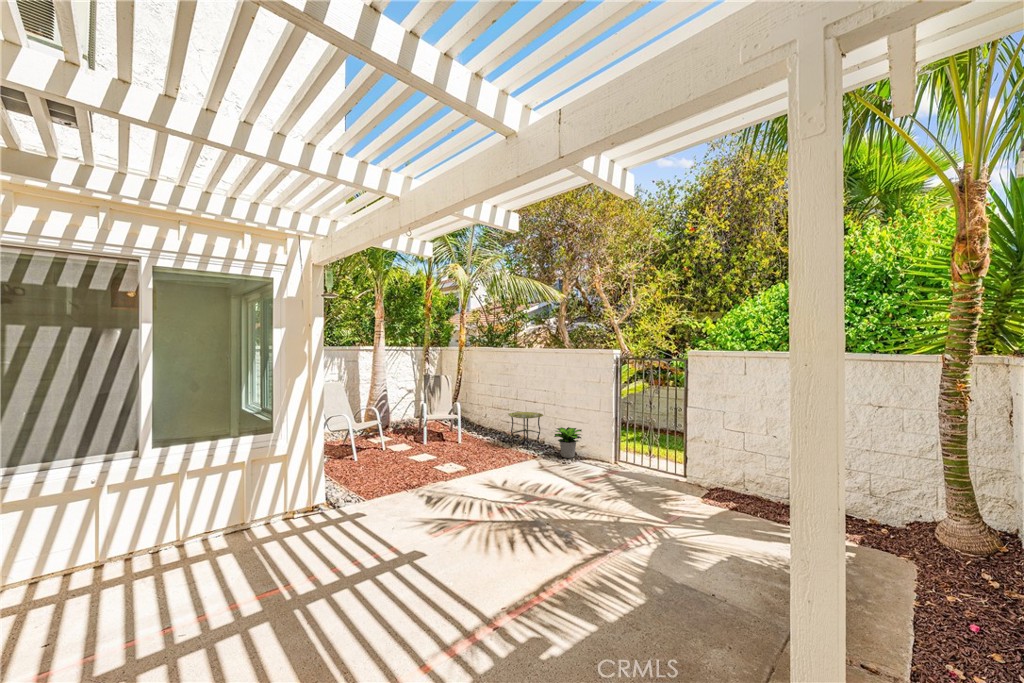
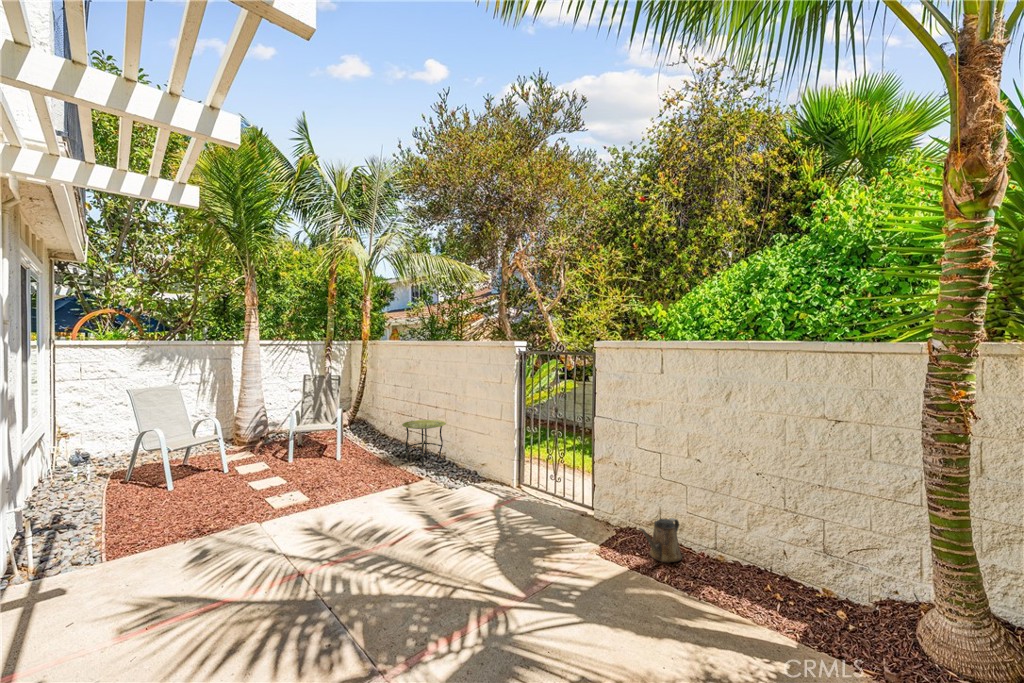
potted plant: present [554,427,582,458] -> none [446,440,488,480]
watering can: none [736,478,764,508] -> present [639,518,682,562]

